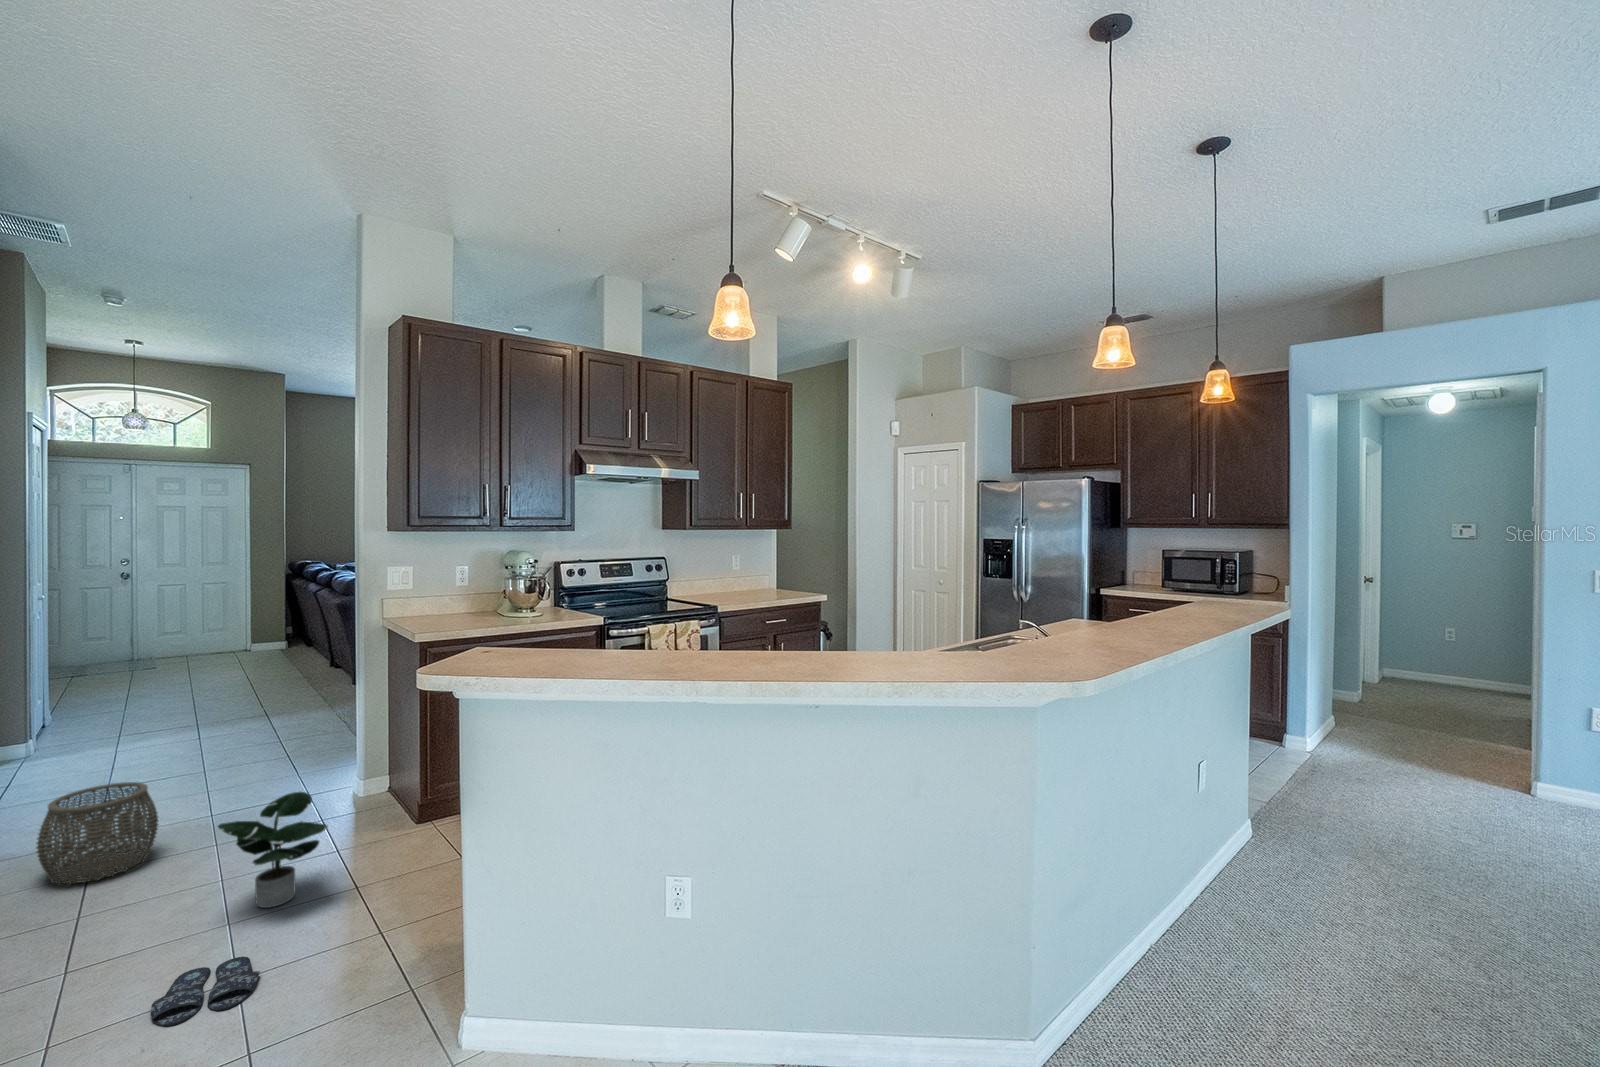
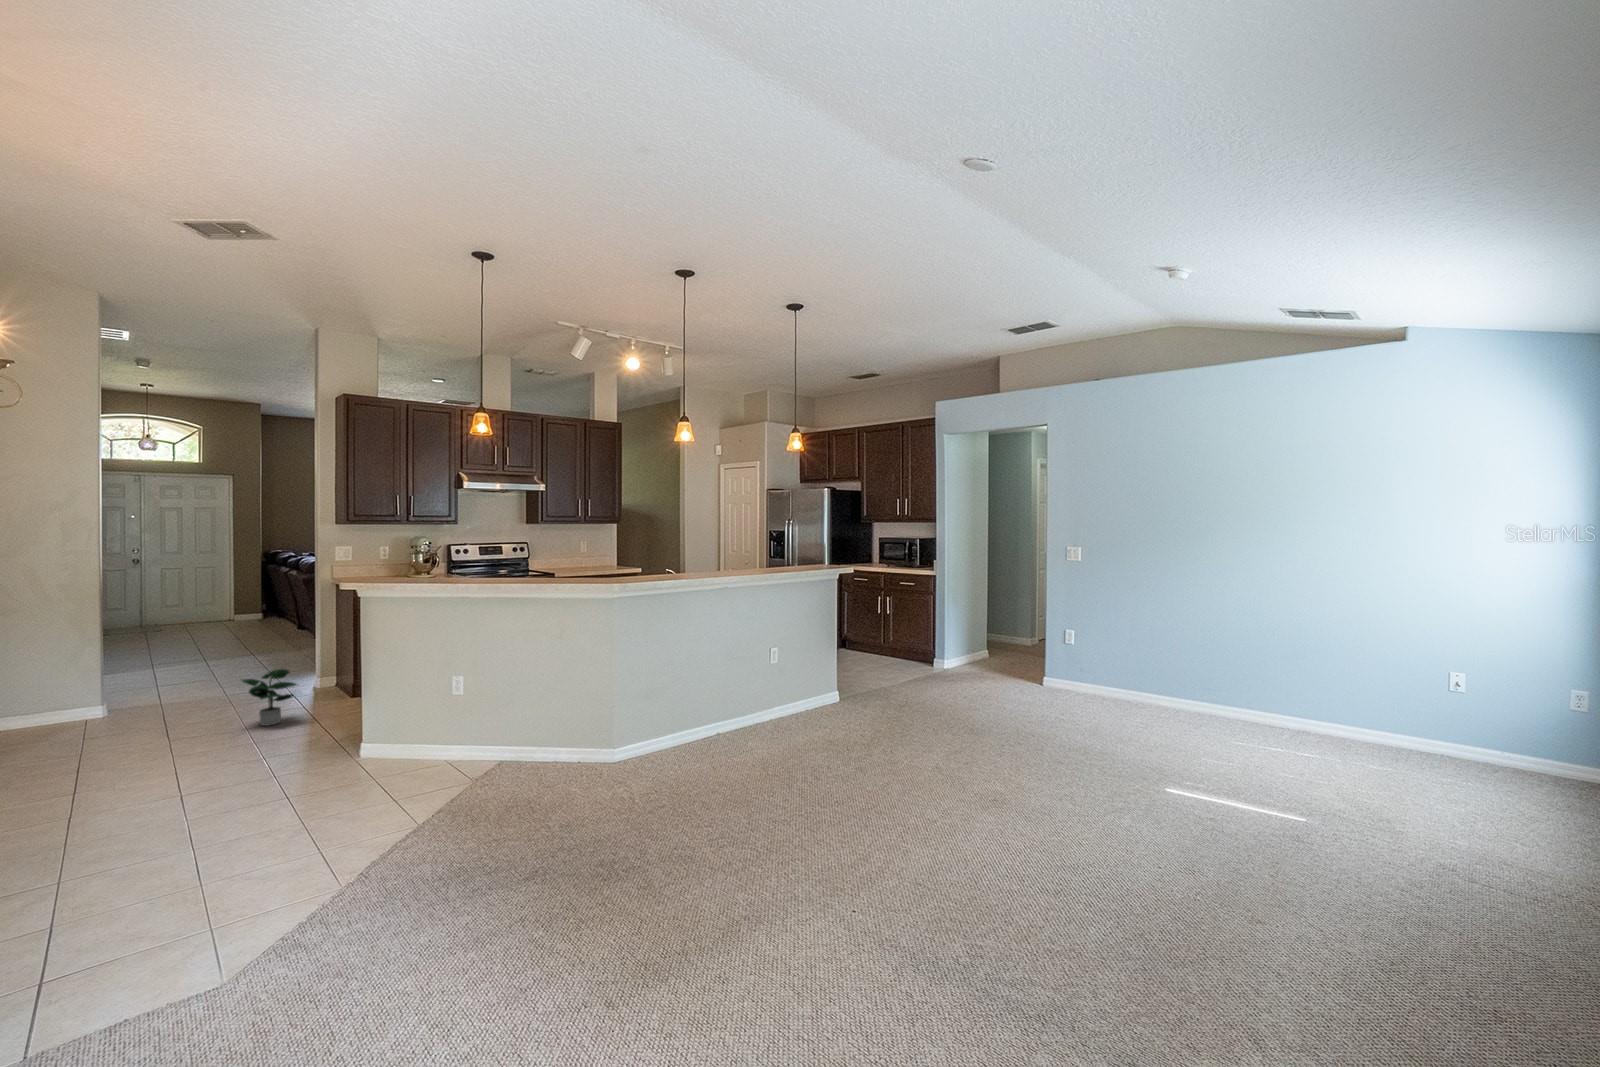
woven basket: present [36,782,159,885] -> none [134,669,200,720]
slippers: present [151,957,260,1027] -> none [215,738,266,755]

